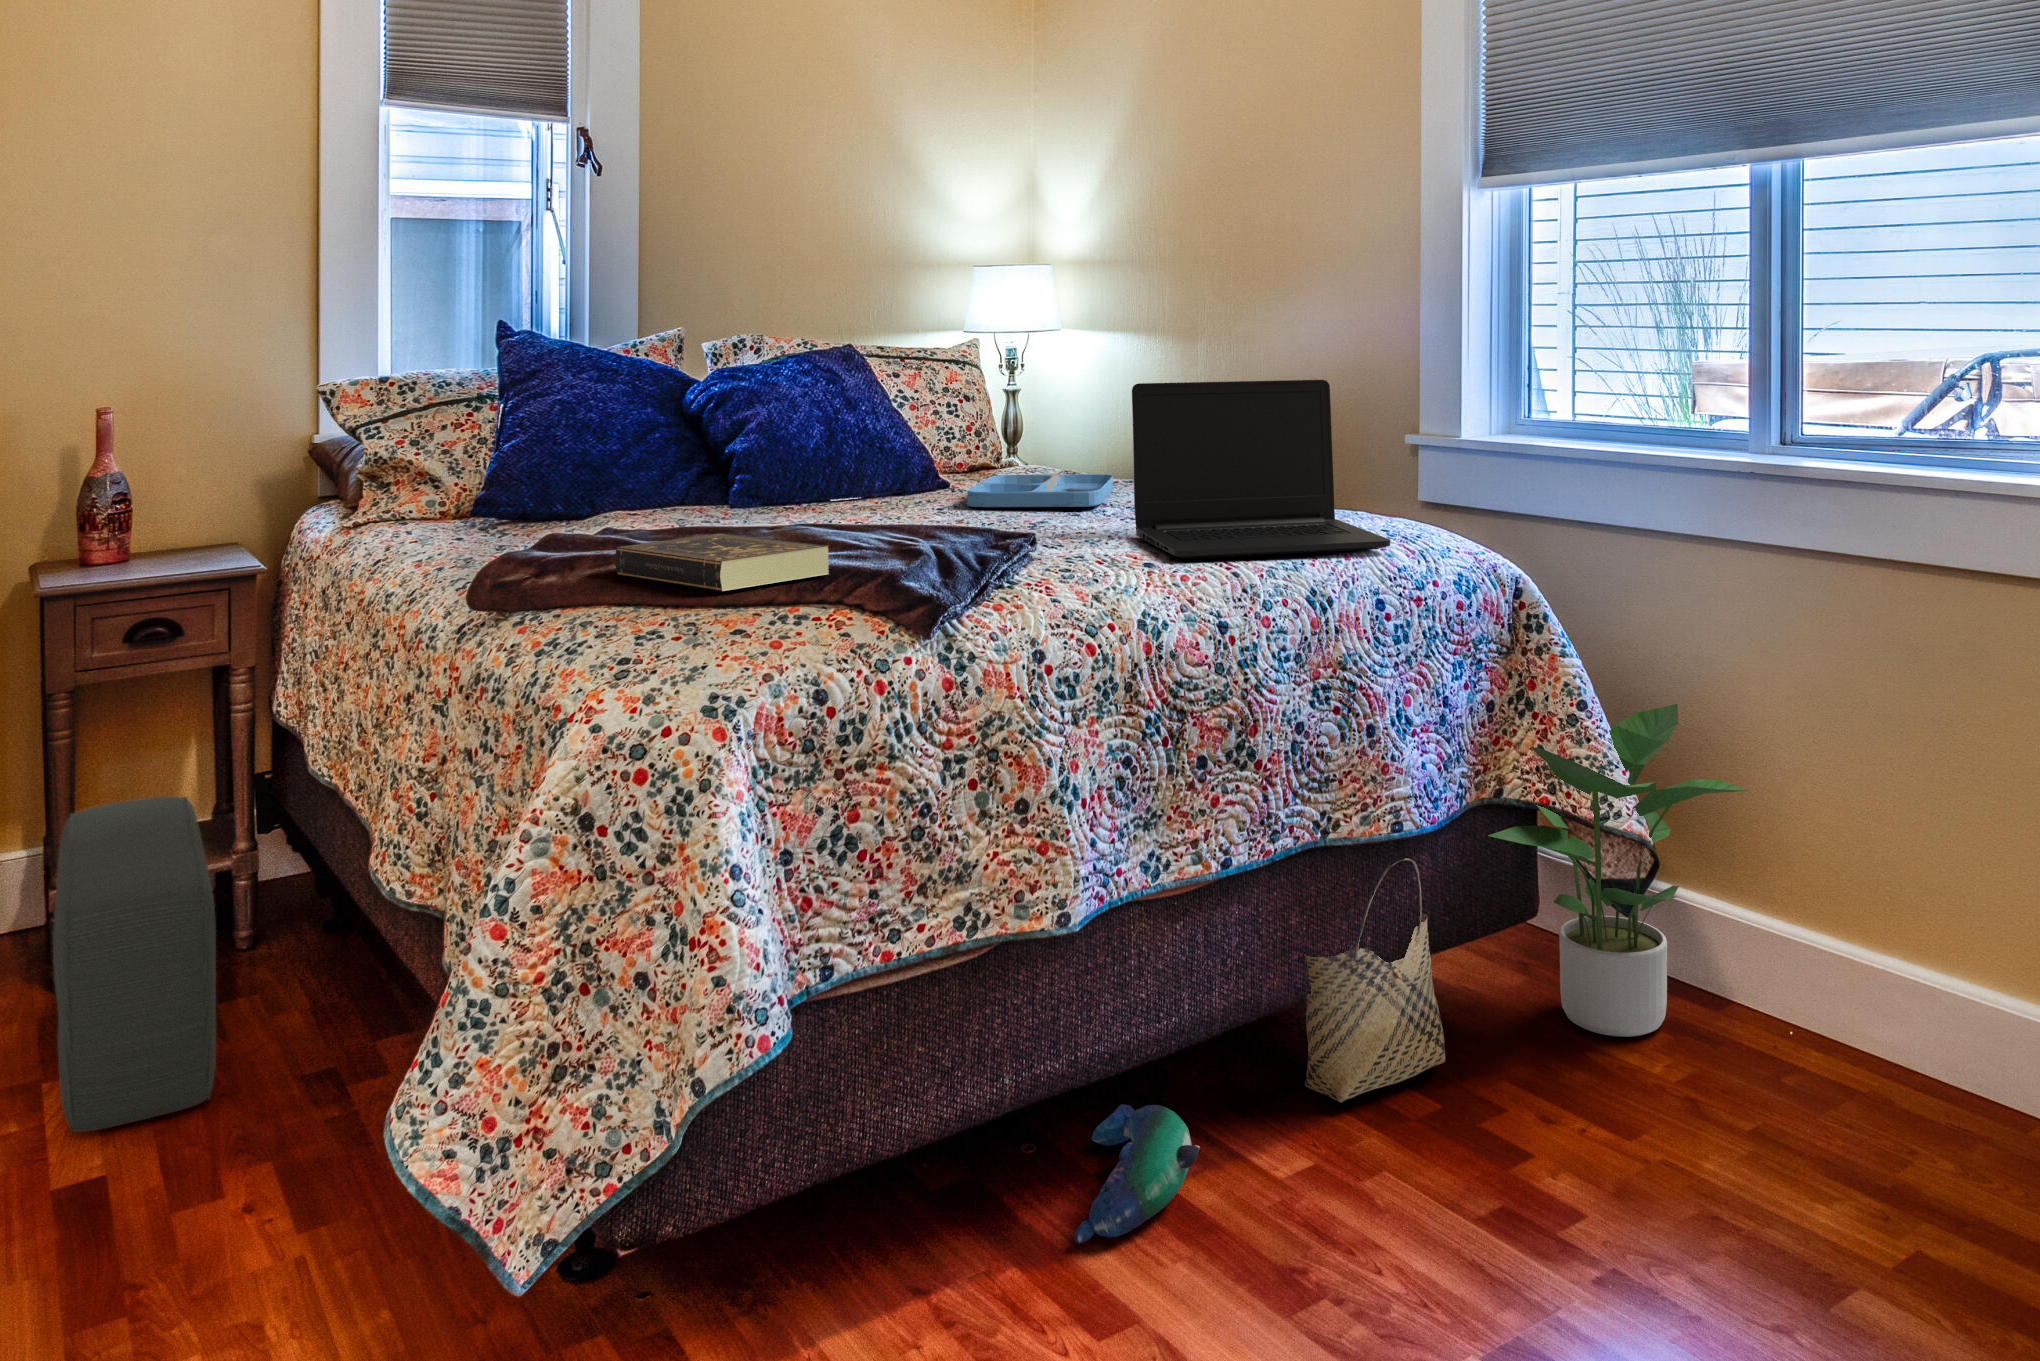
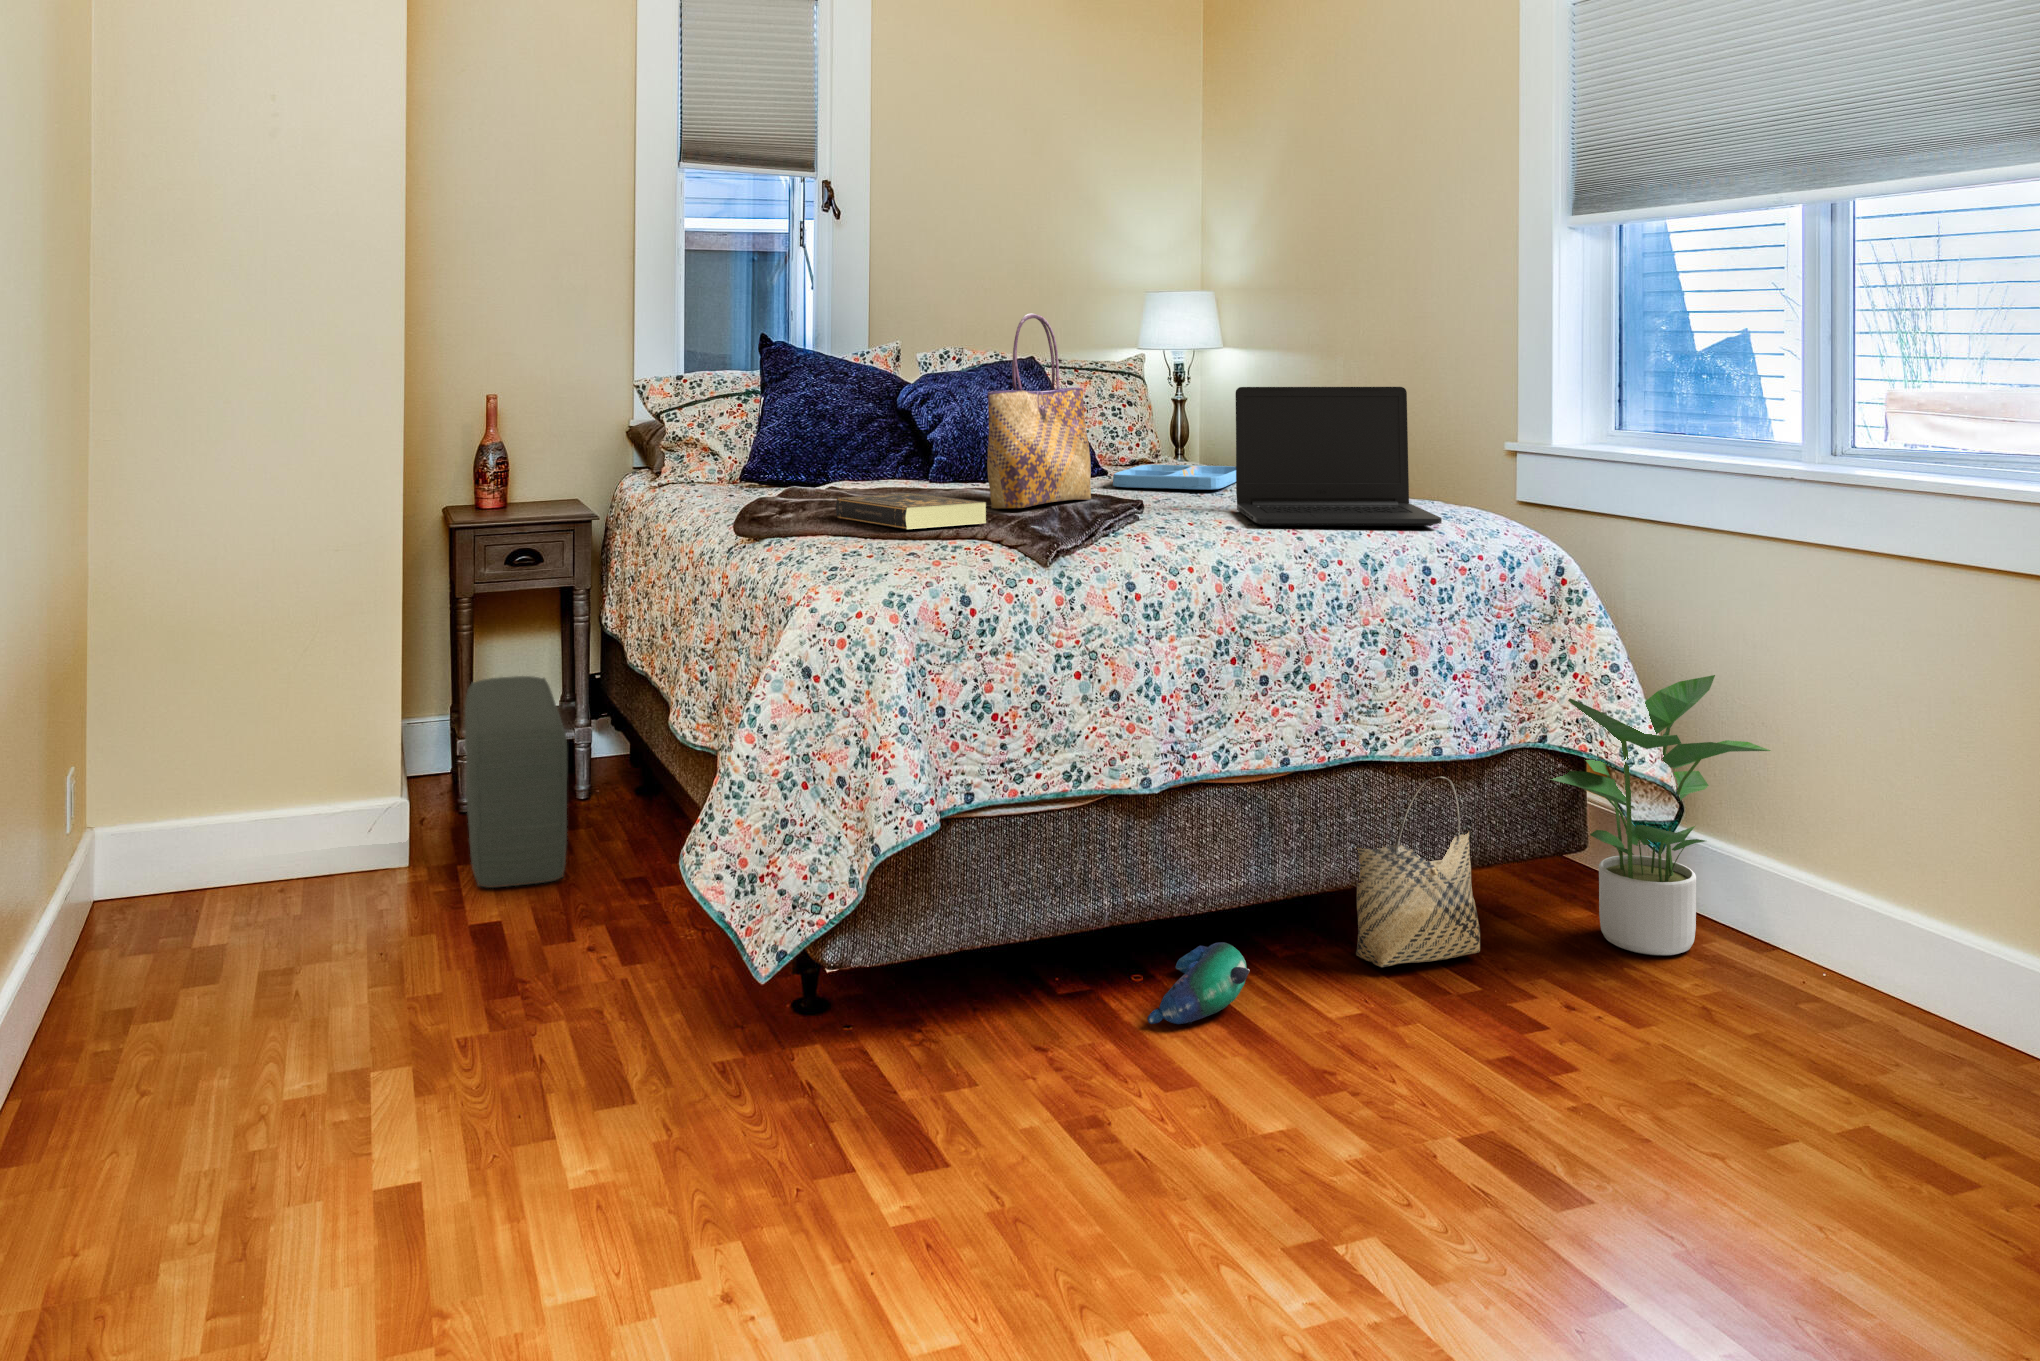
tote bag: none [821,293,949,548] -> present [987,313,1091,509]

